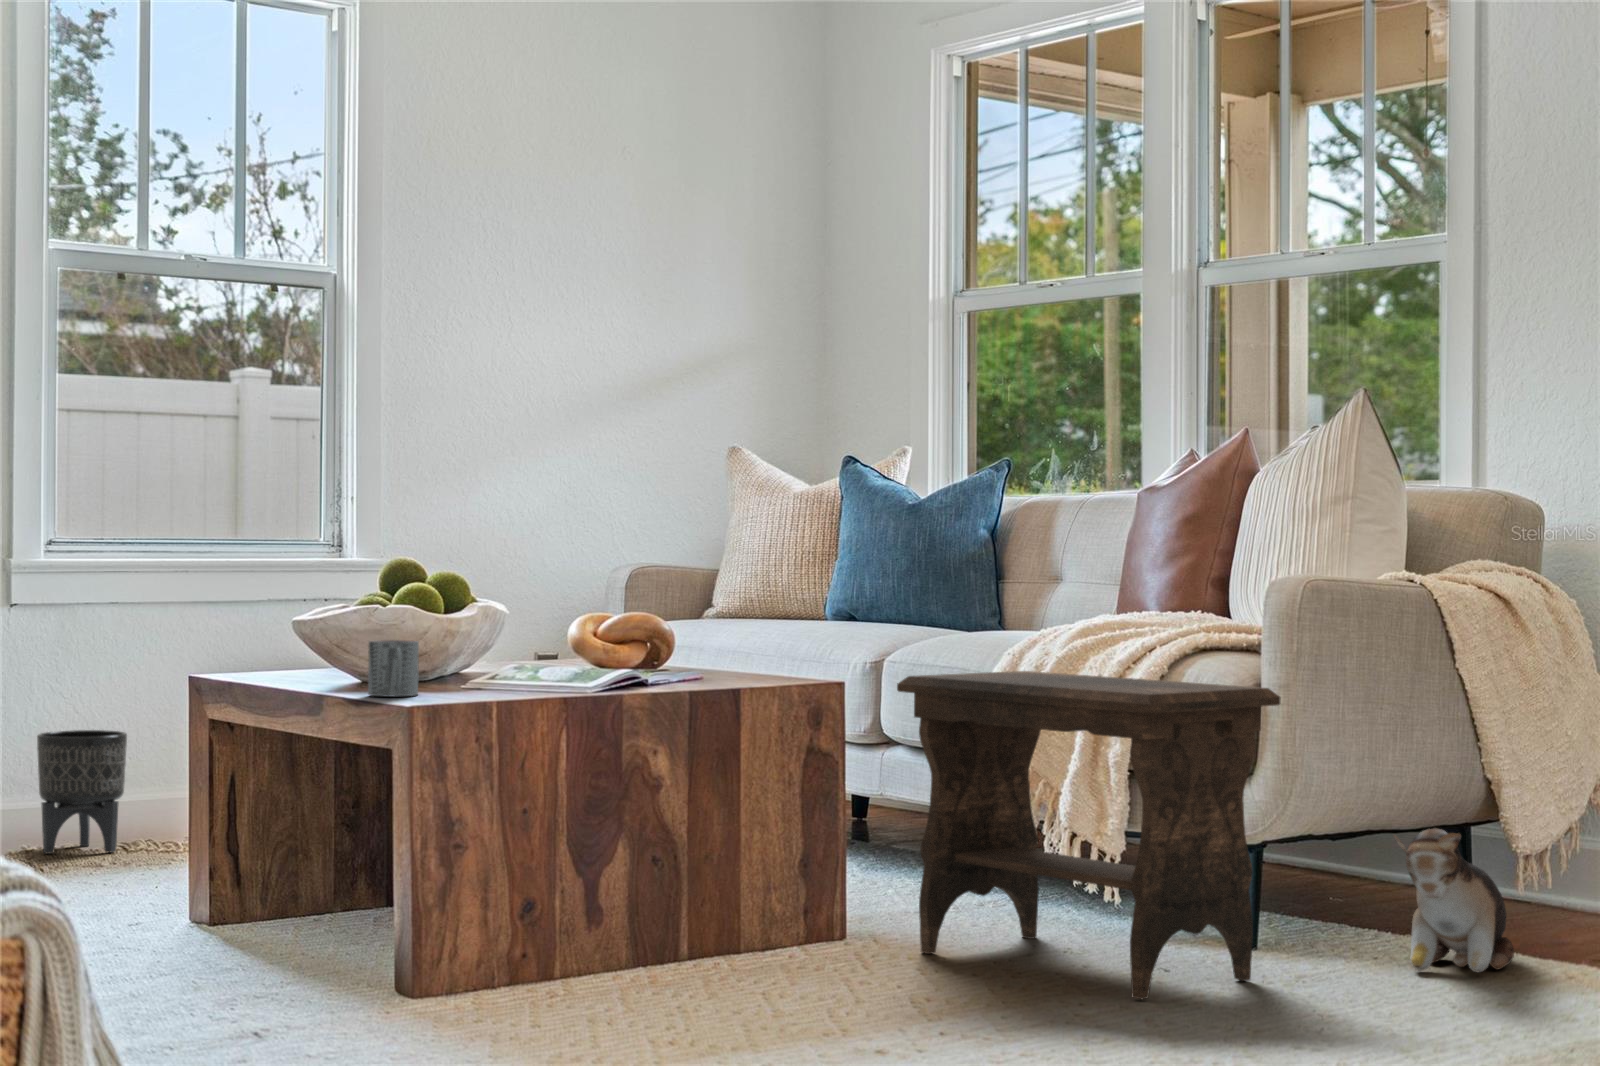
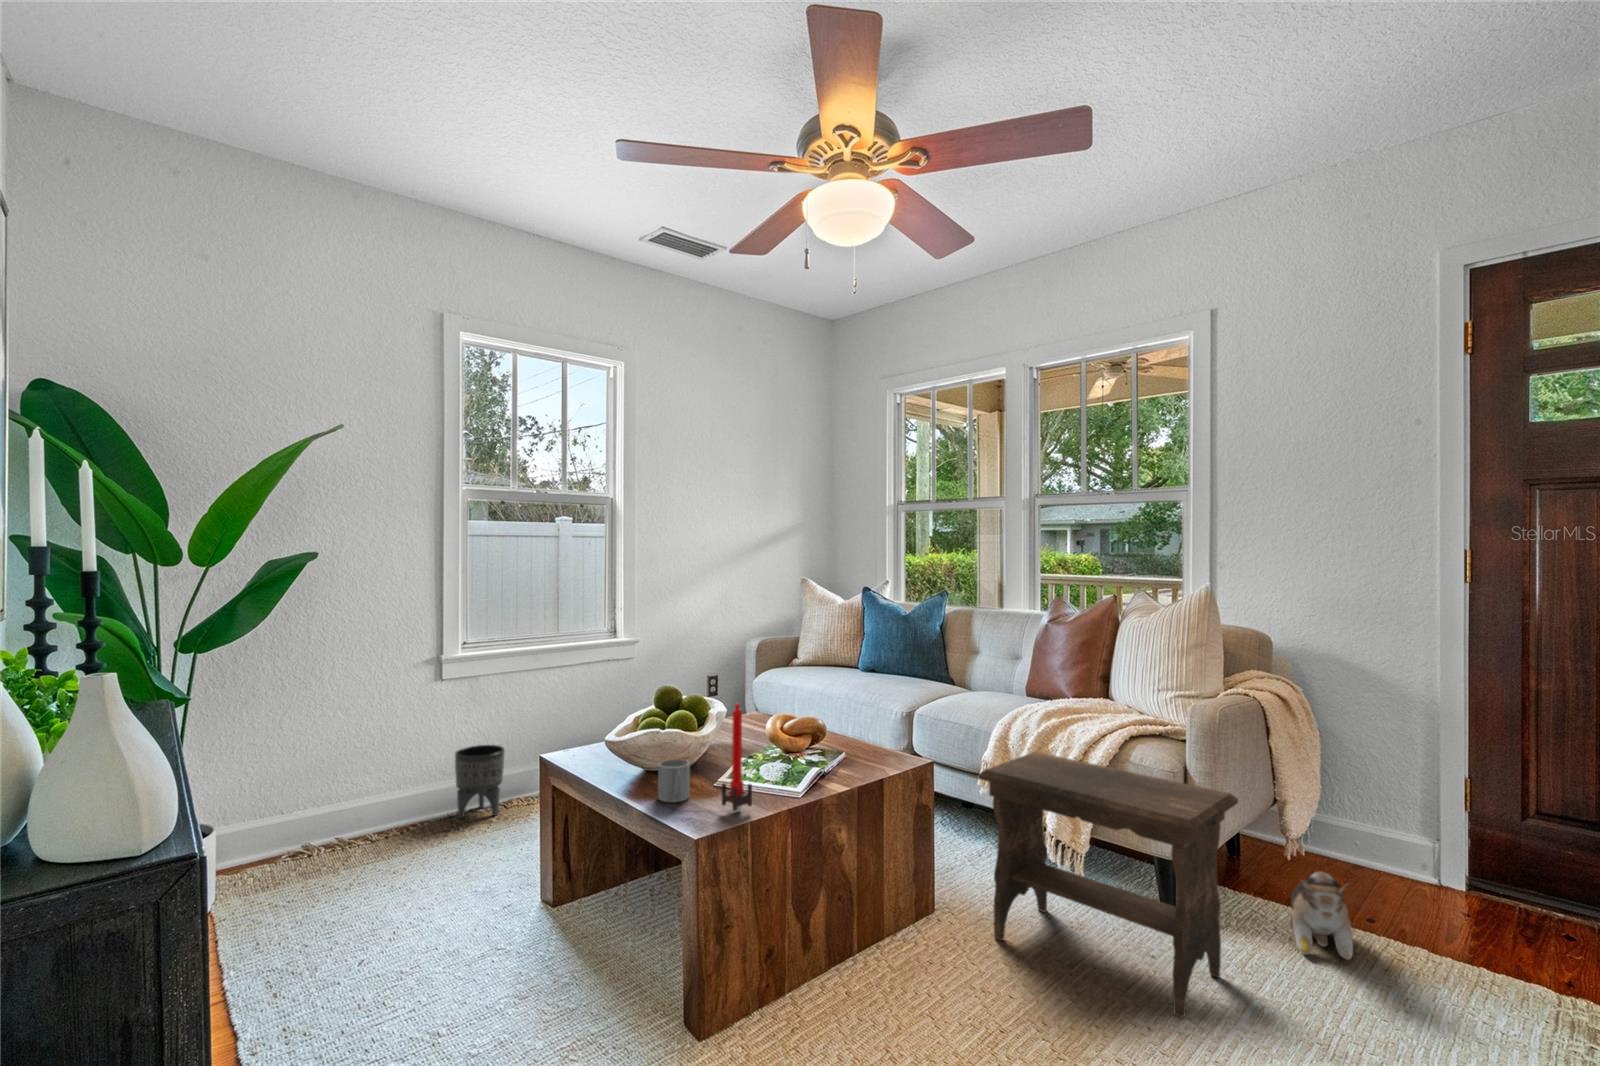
candle: none [460,535,506,701] -> present [722,704,752,813]

